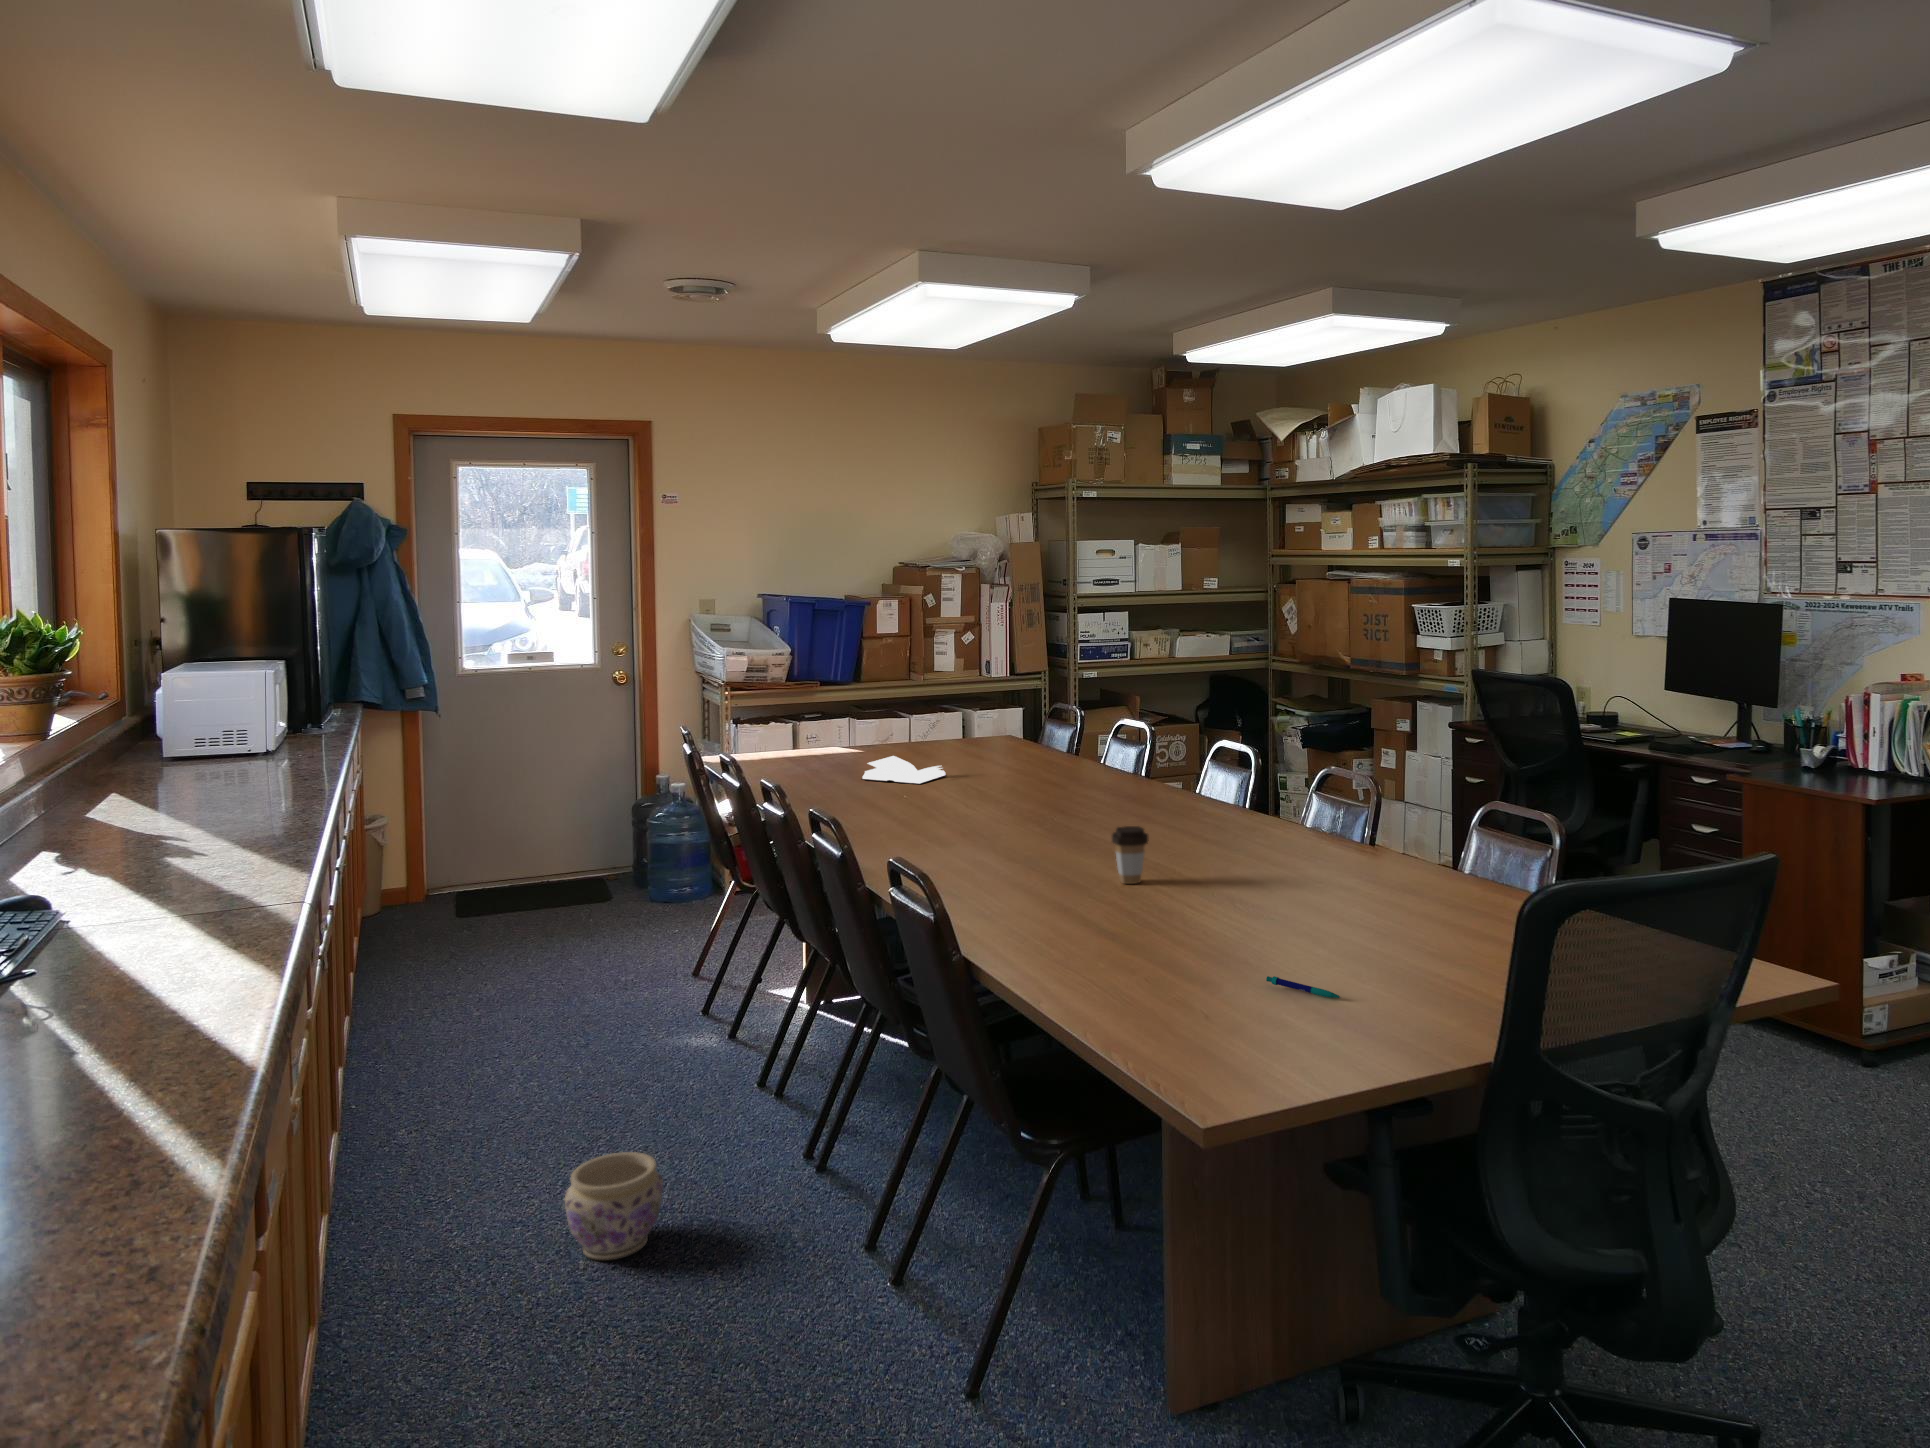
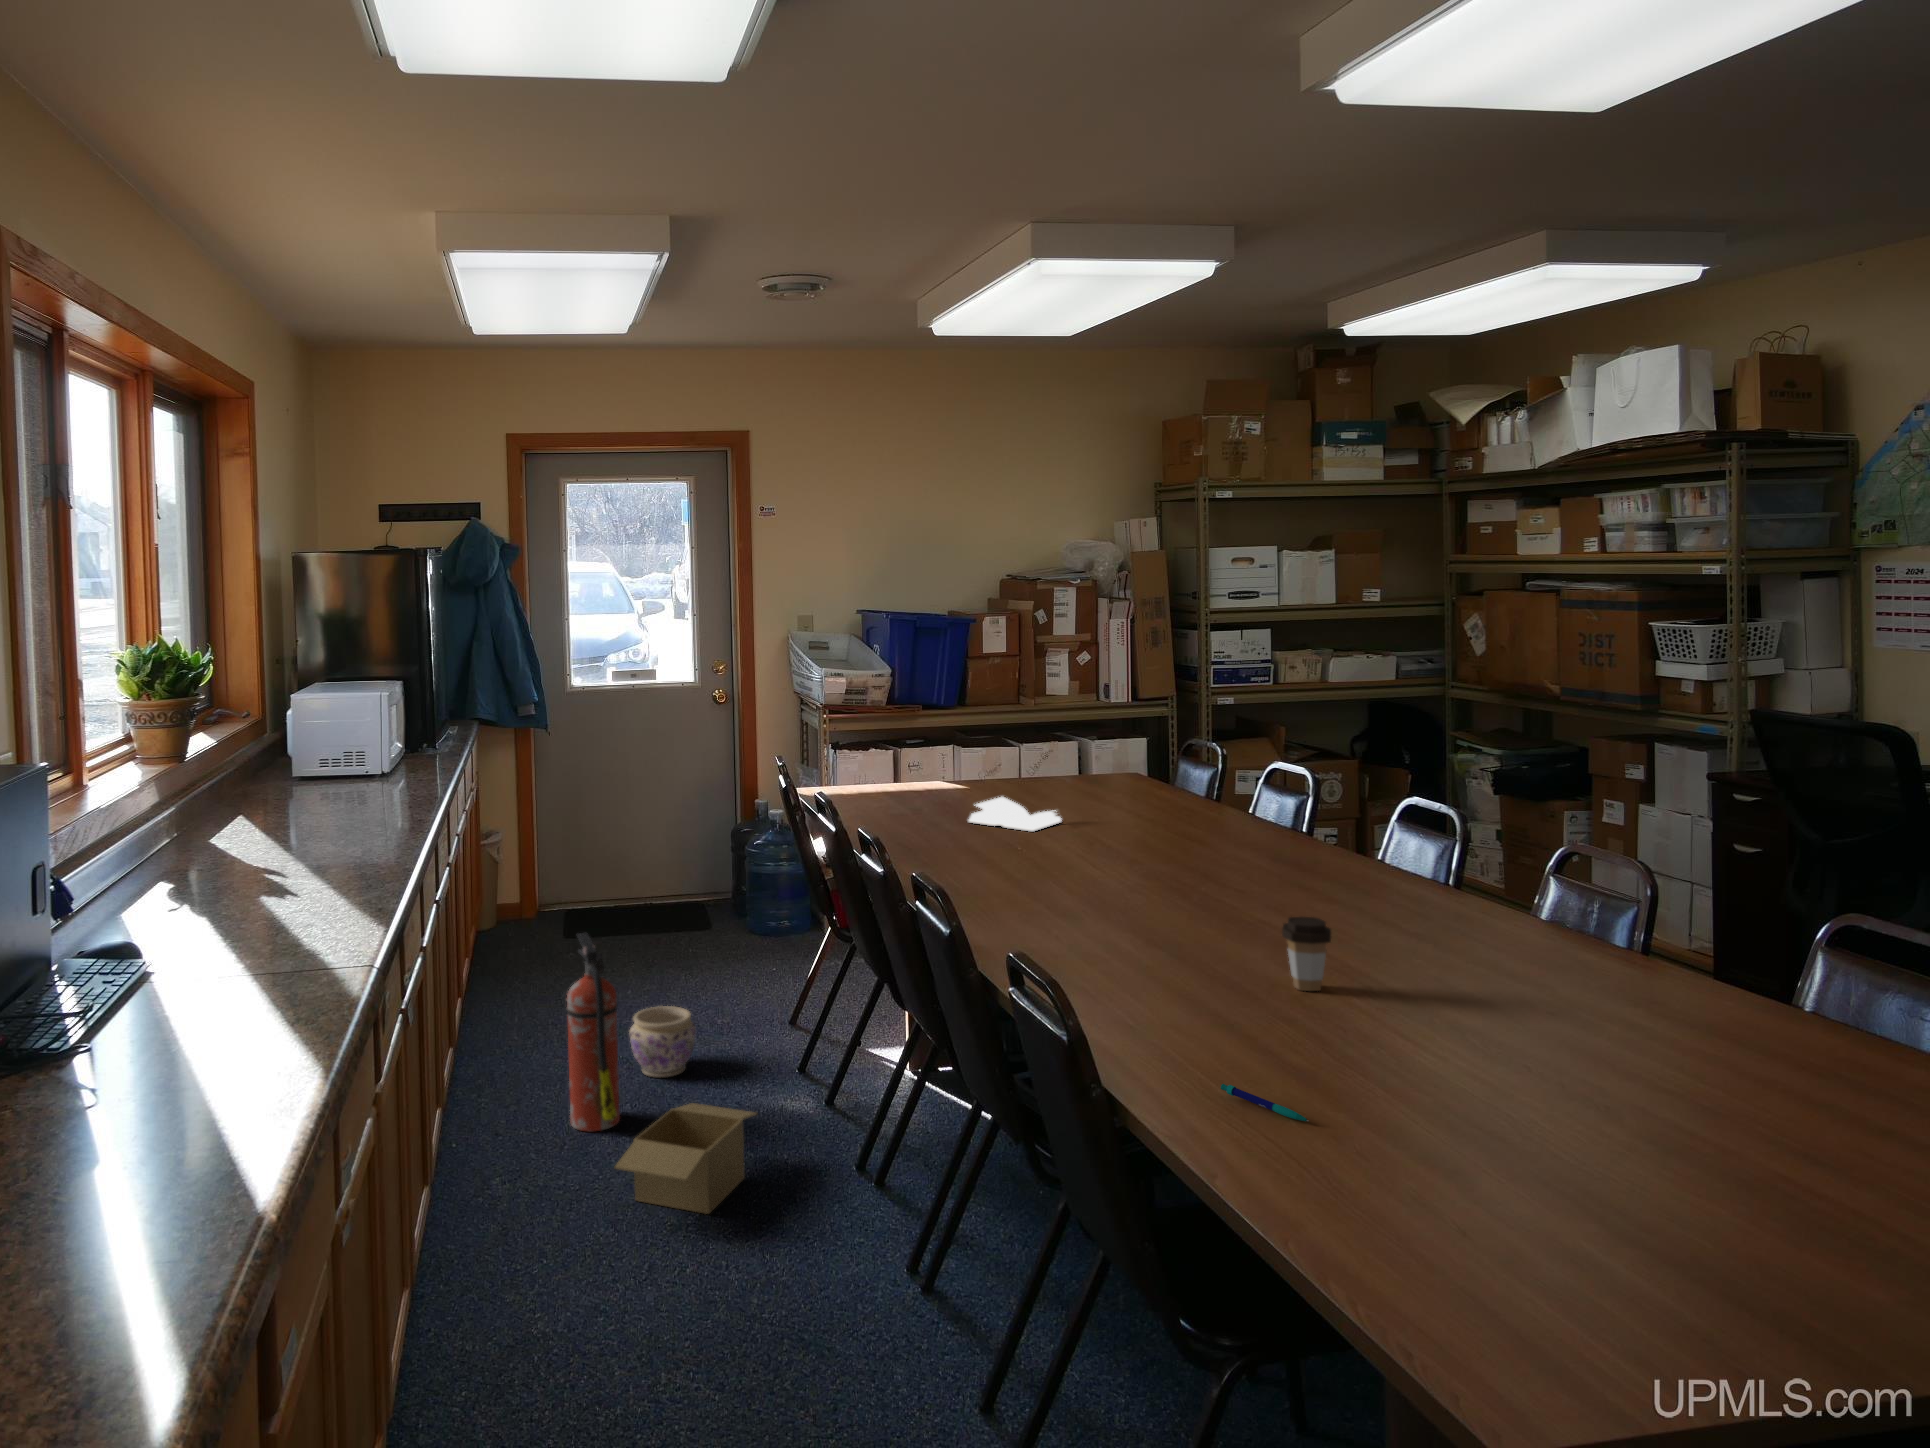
fire extinguisher: none [464,899,520,1089] -> present [567,933,620,1131]
pen: present [1266,976,1341,998] -> present [1221,1084,1308,1121]
cardboard box: none [519,1048,662,1143] -> present [614,1103,757,1214]
planter: present [564,1152,663,1261] -> present [630,1006,696,1078]

